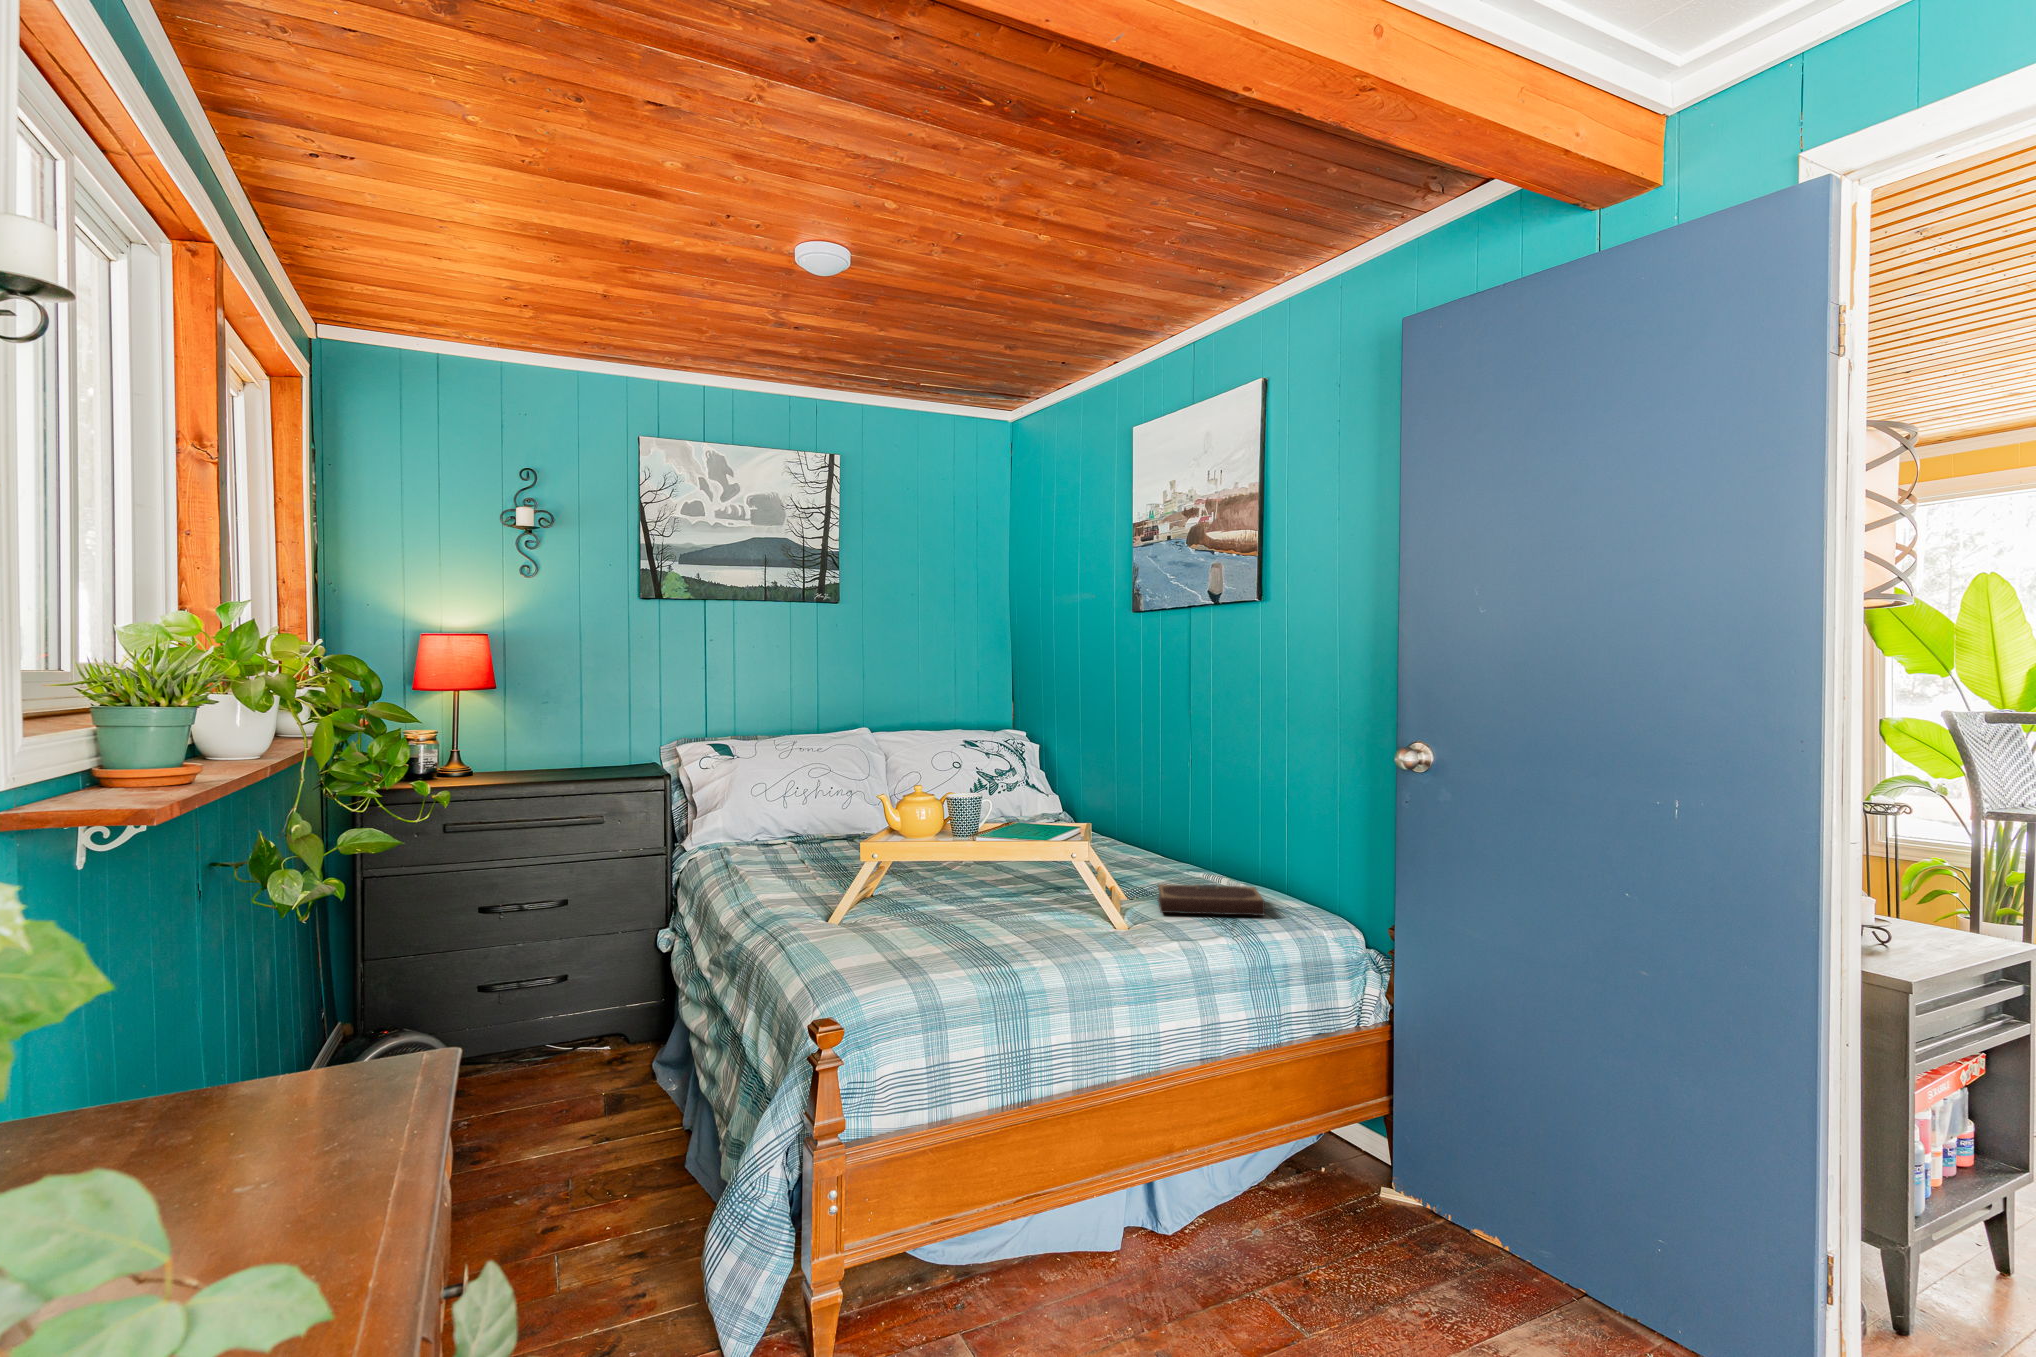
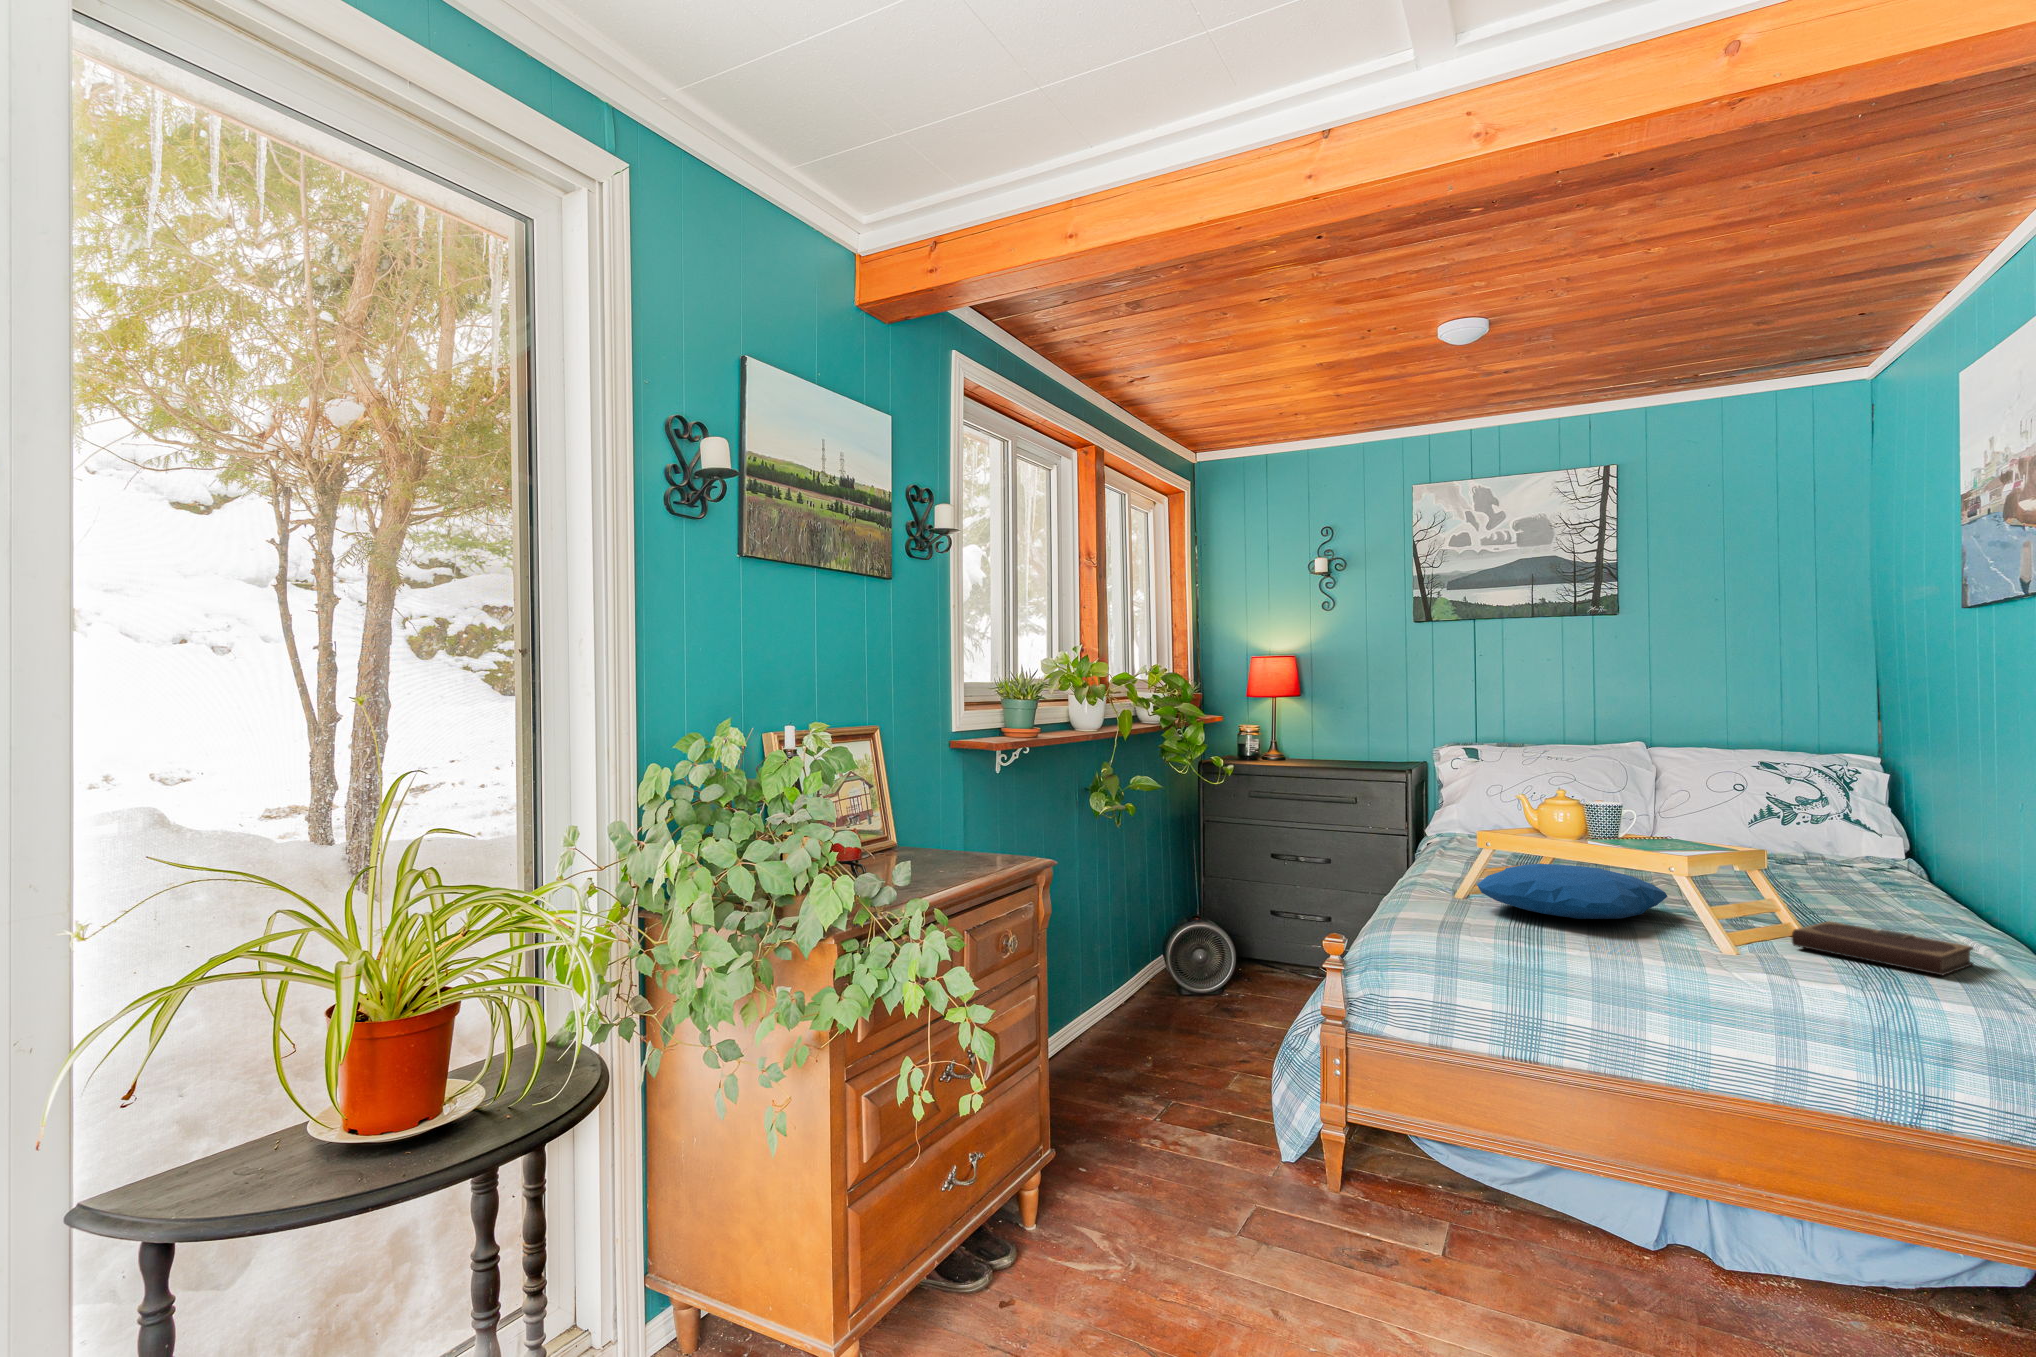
pillow: none [894,868,1049,928] -> present [1477,864,1668,919]

